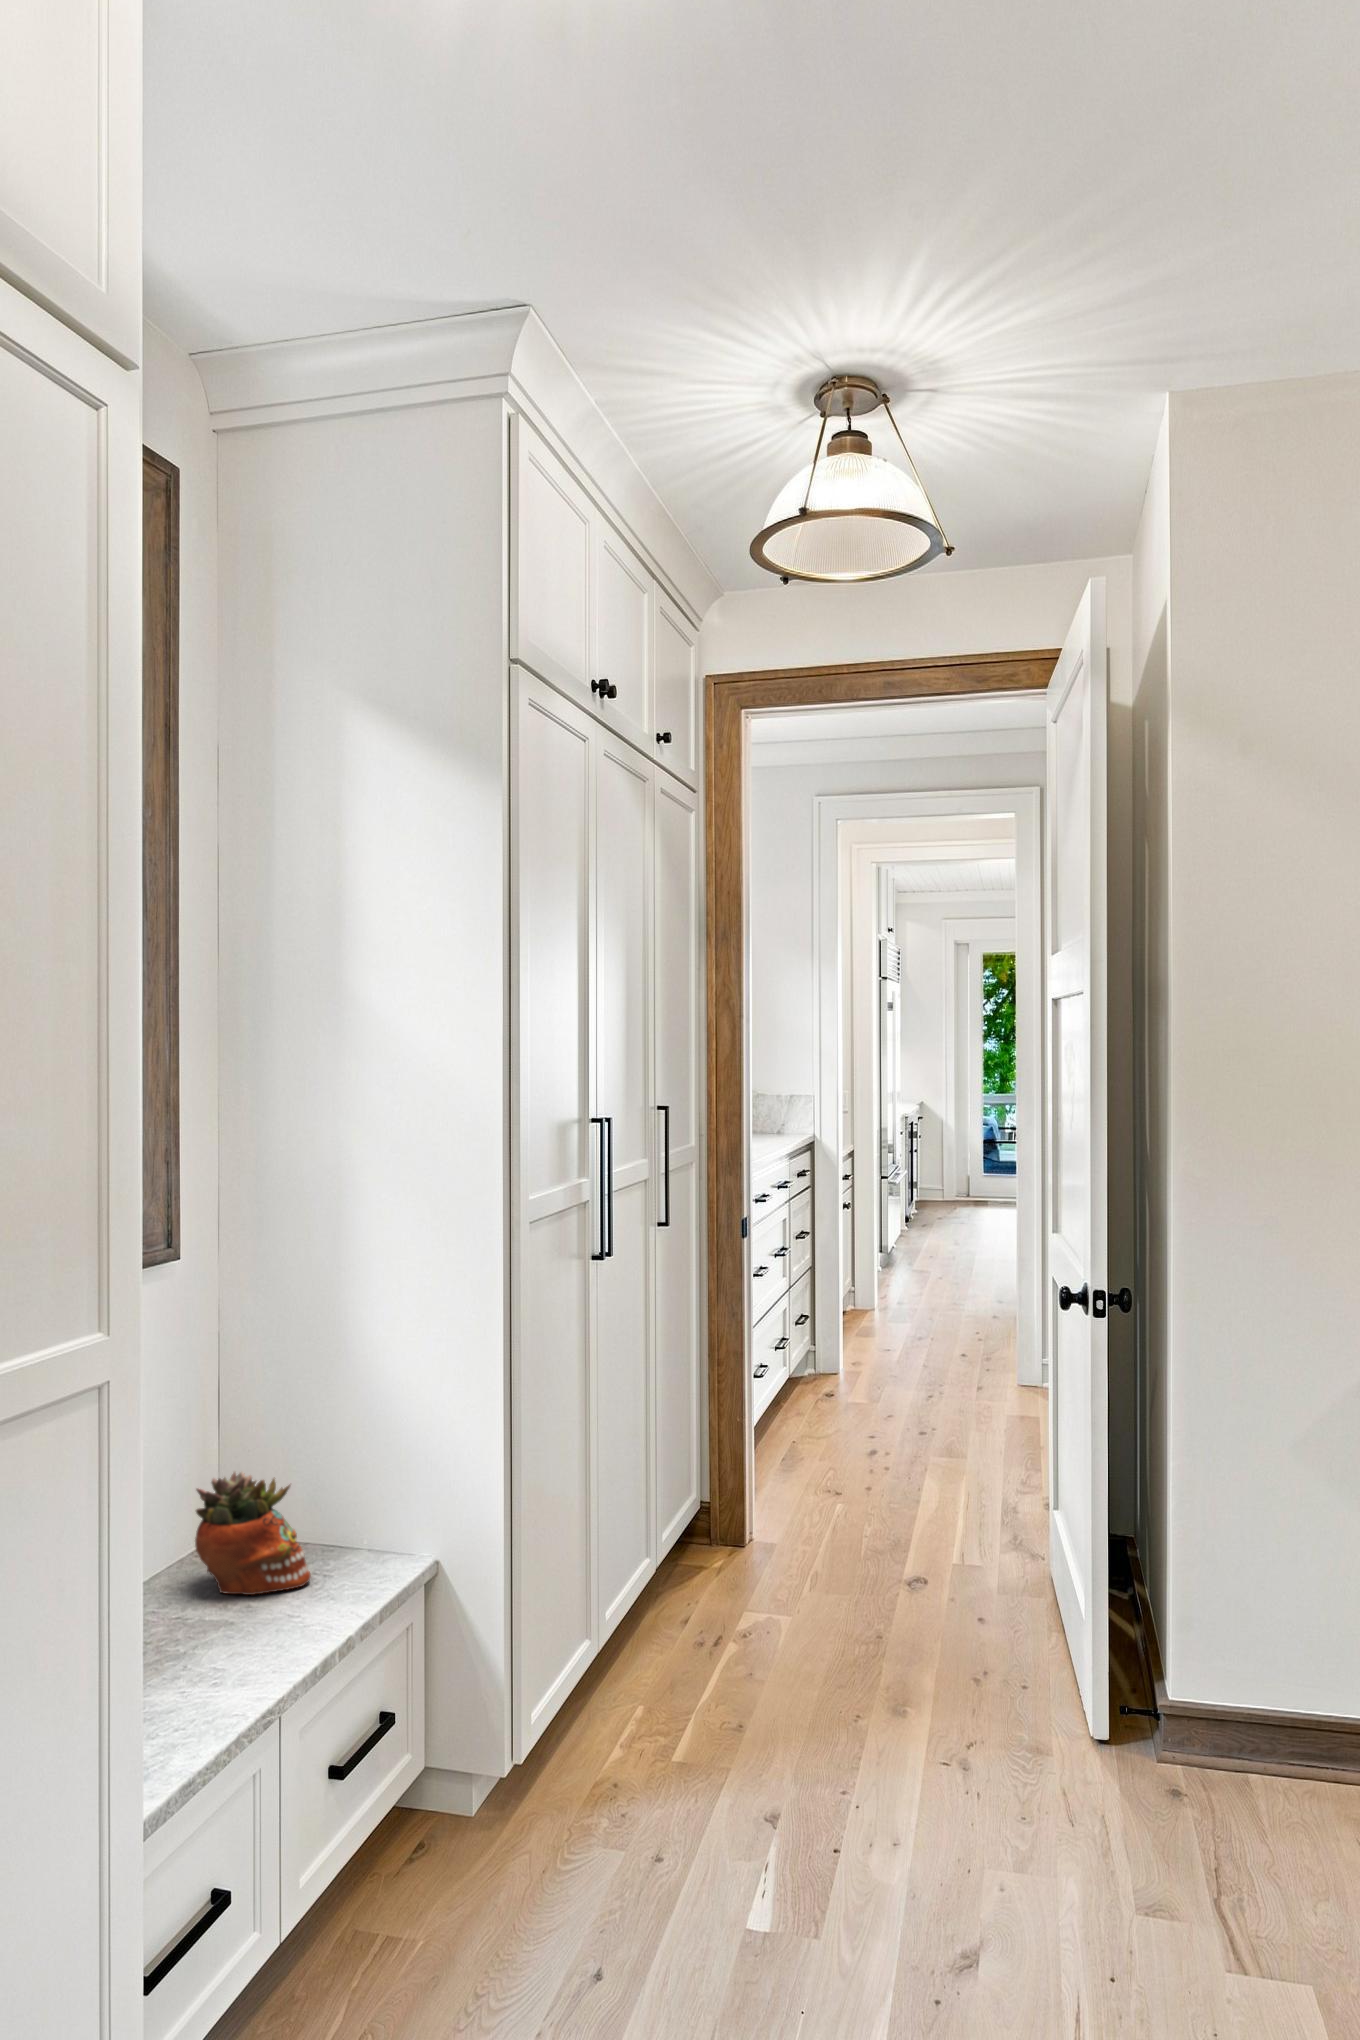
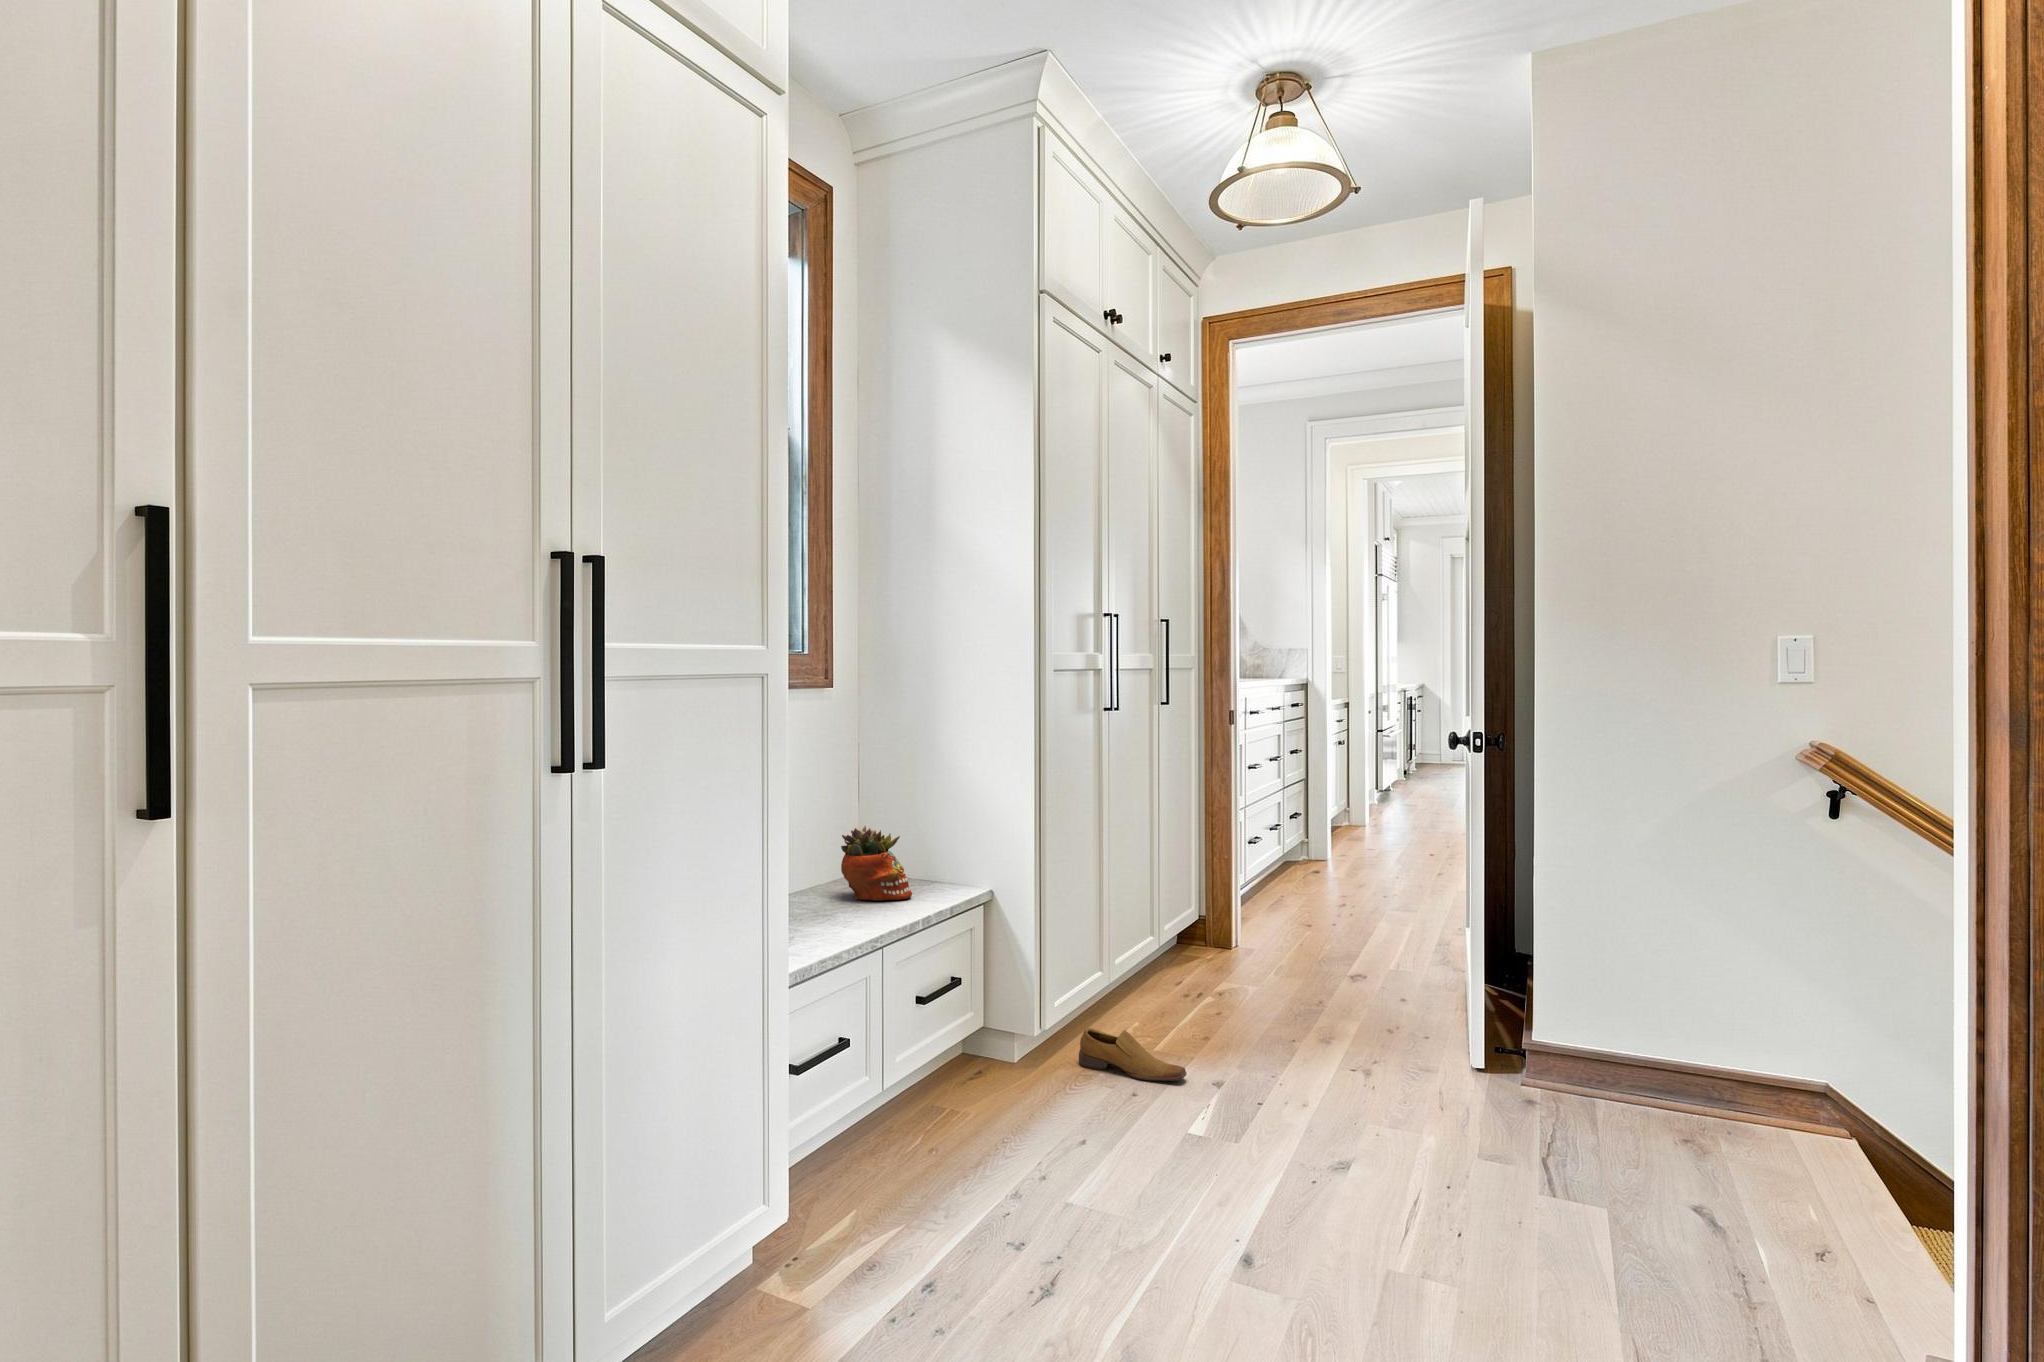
shoe: none [562,1745,724,1824] -> present [1079,1028,1187,1081]

